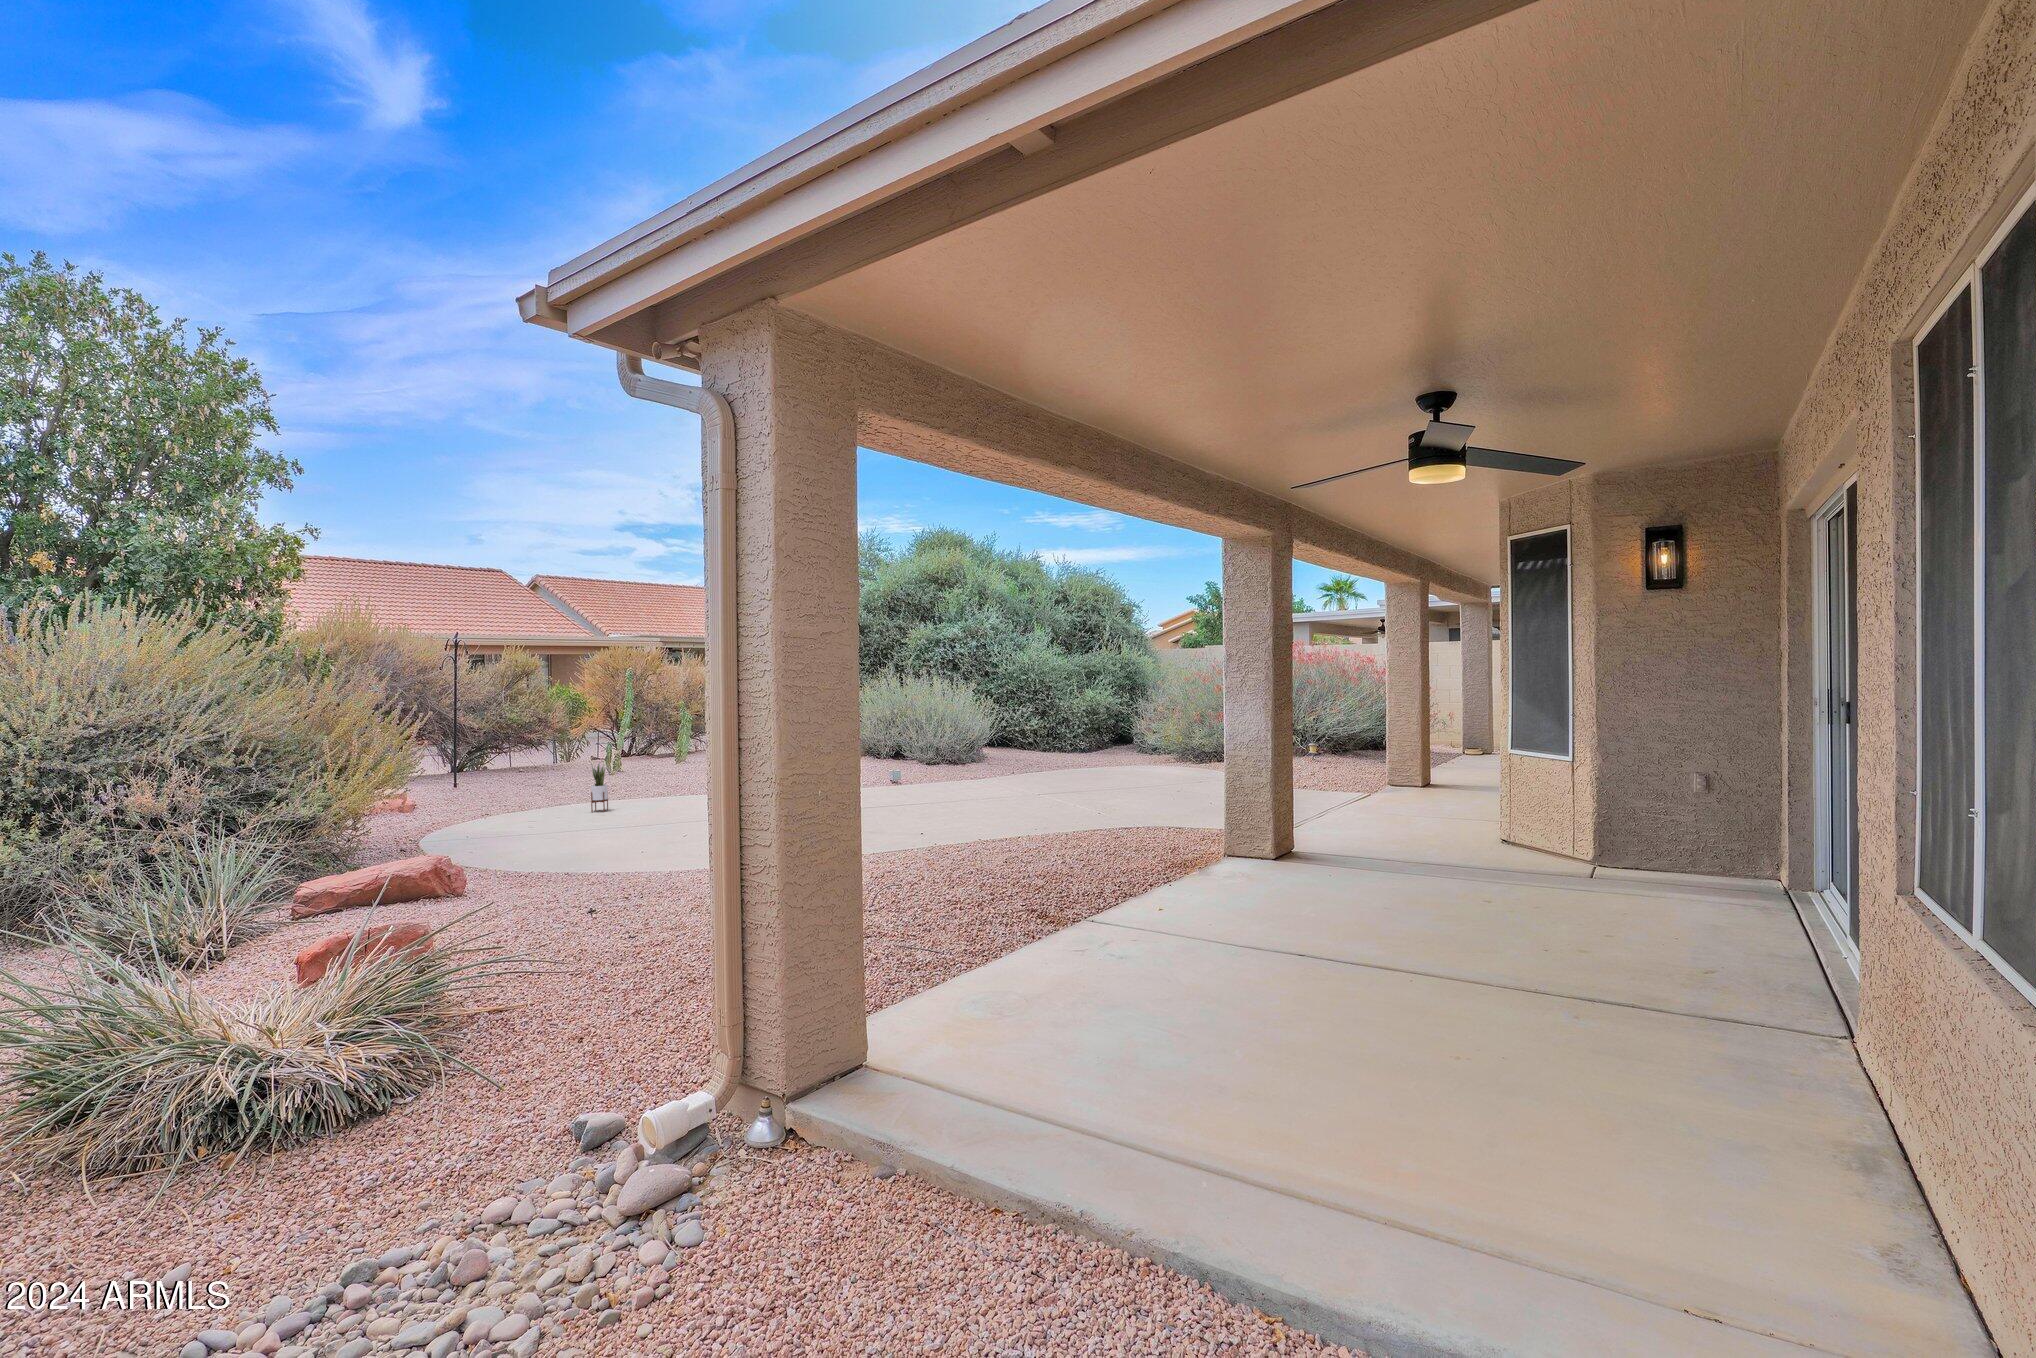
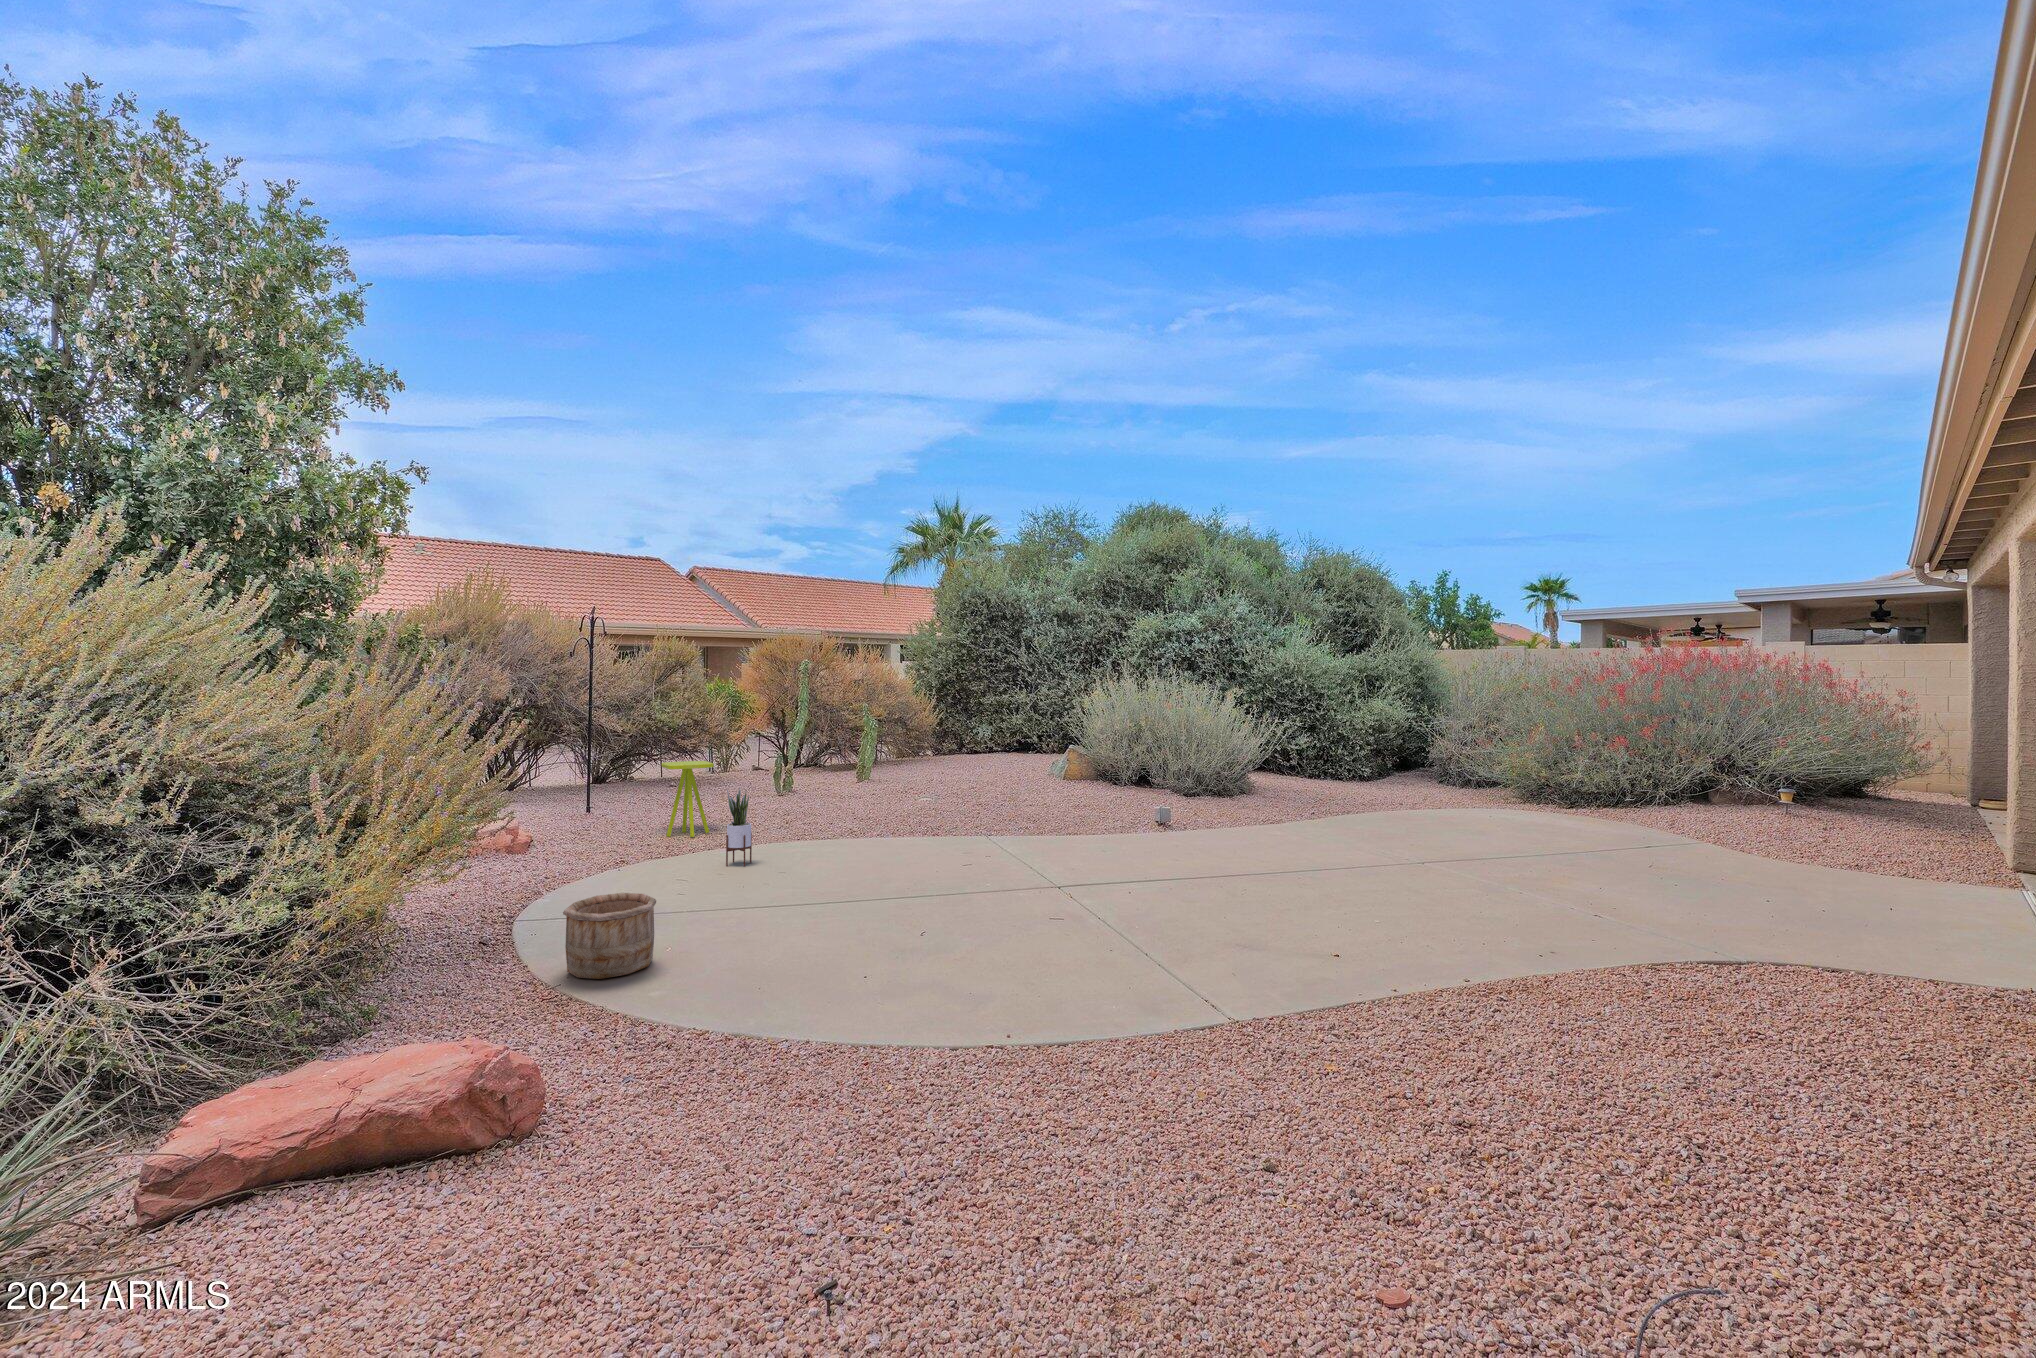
side table: none [534,748,574,801] -> present [662,761,714,837]
wooden bucket: none [519,812,568,853] -> present [563,893,656,979]

